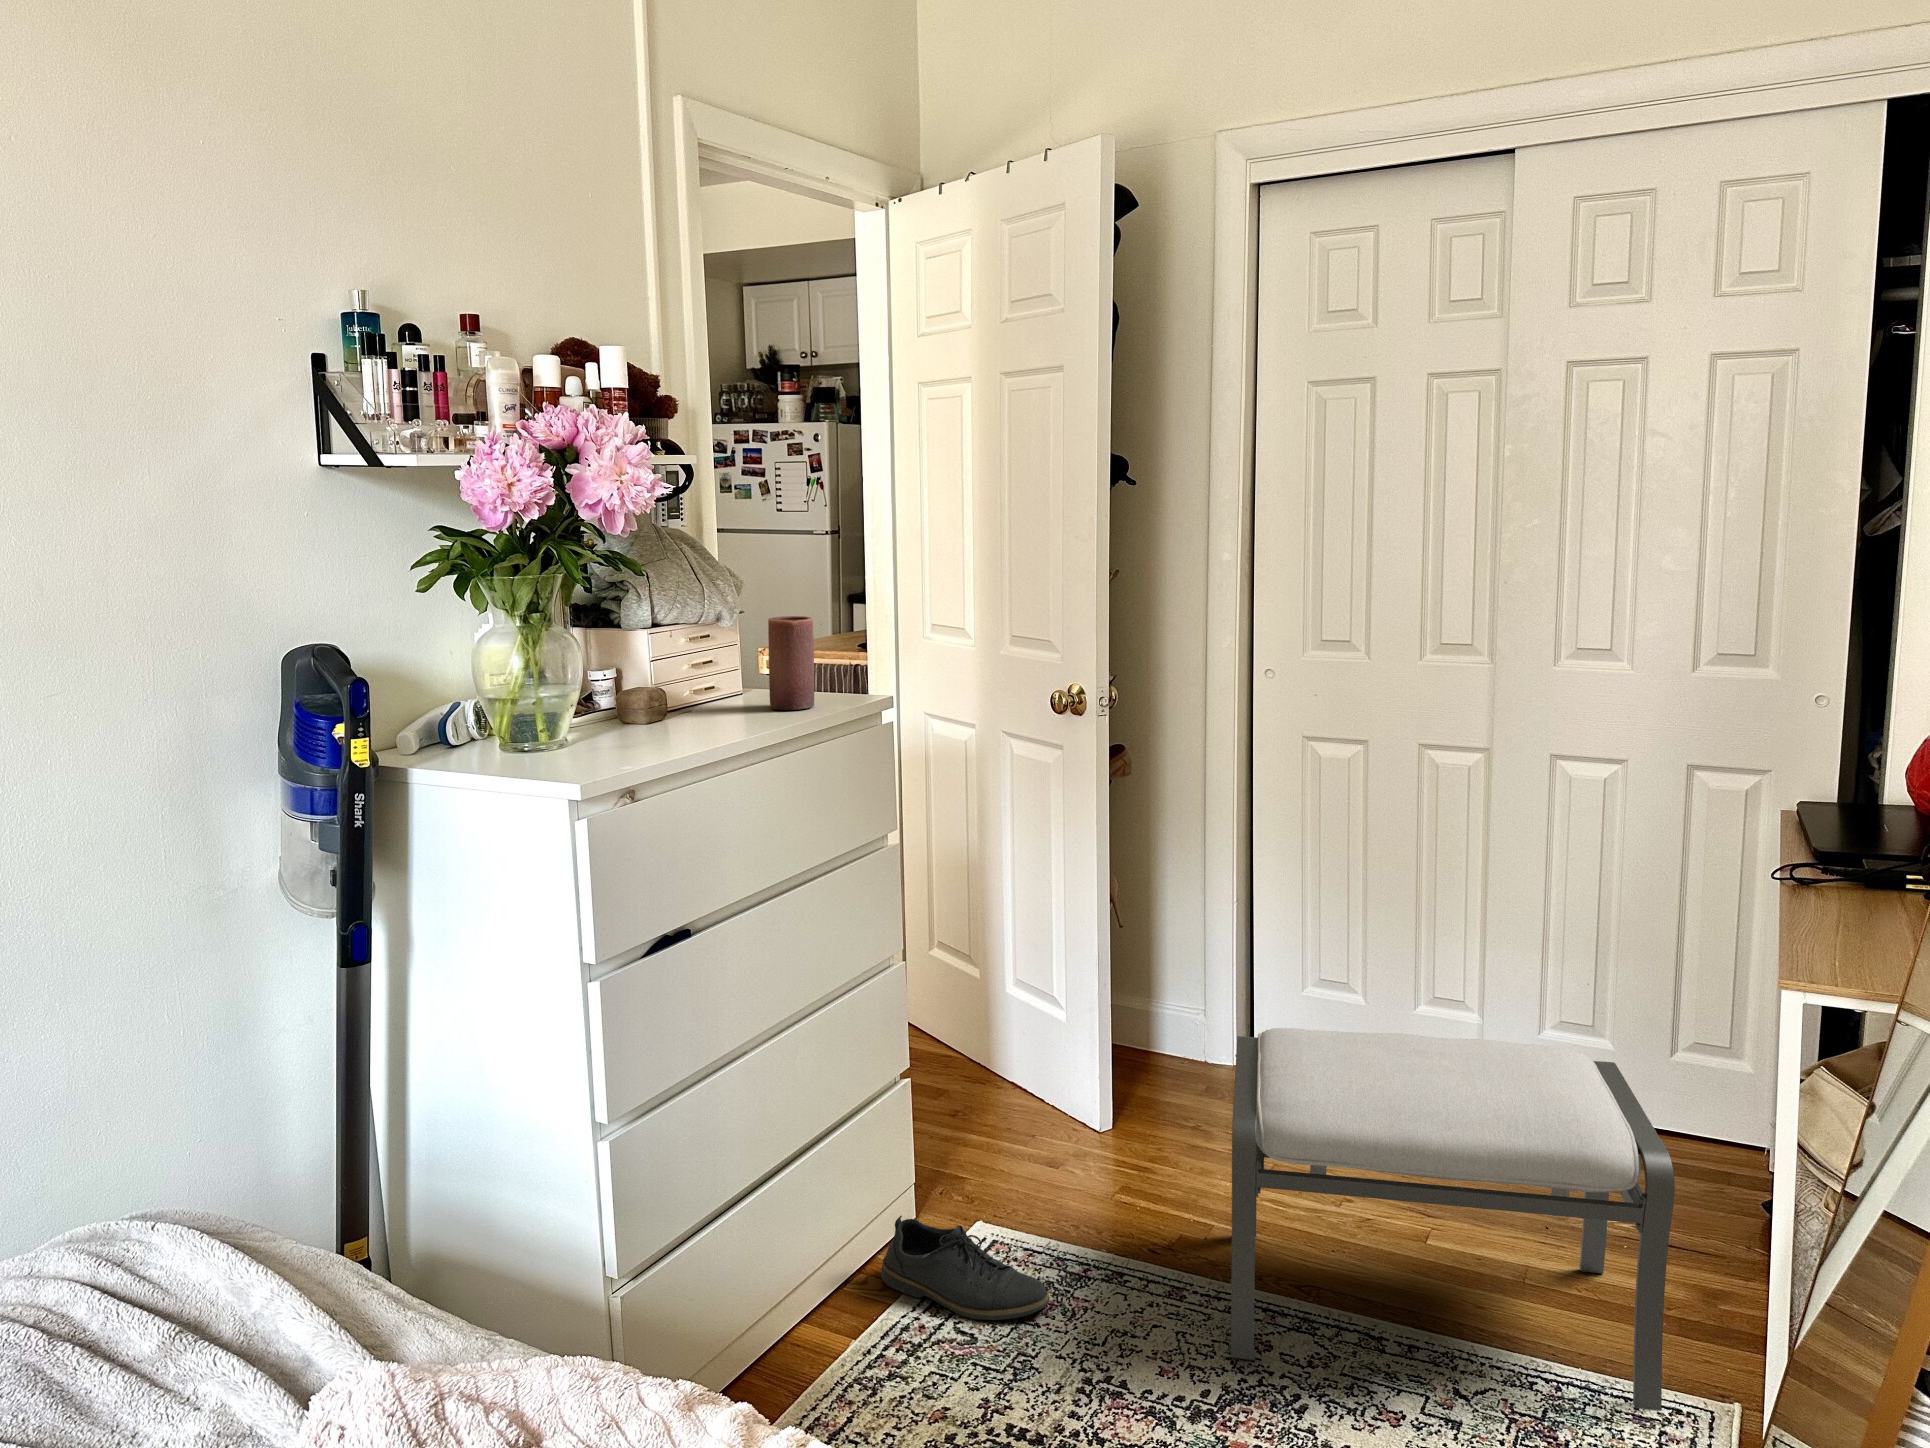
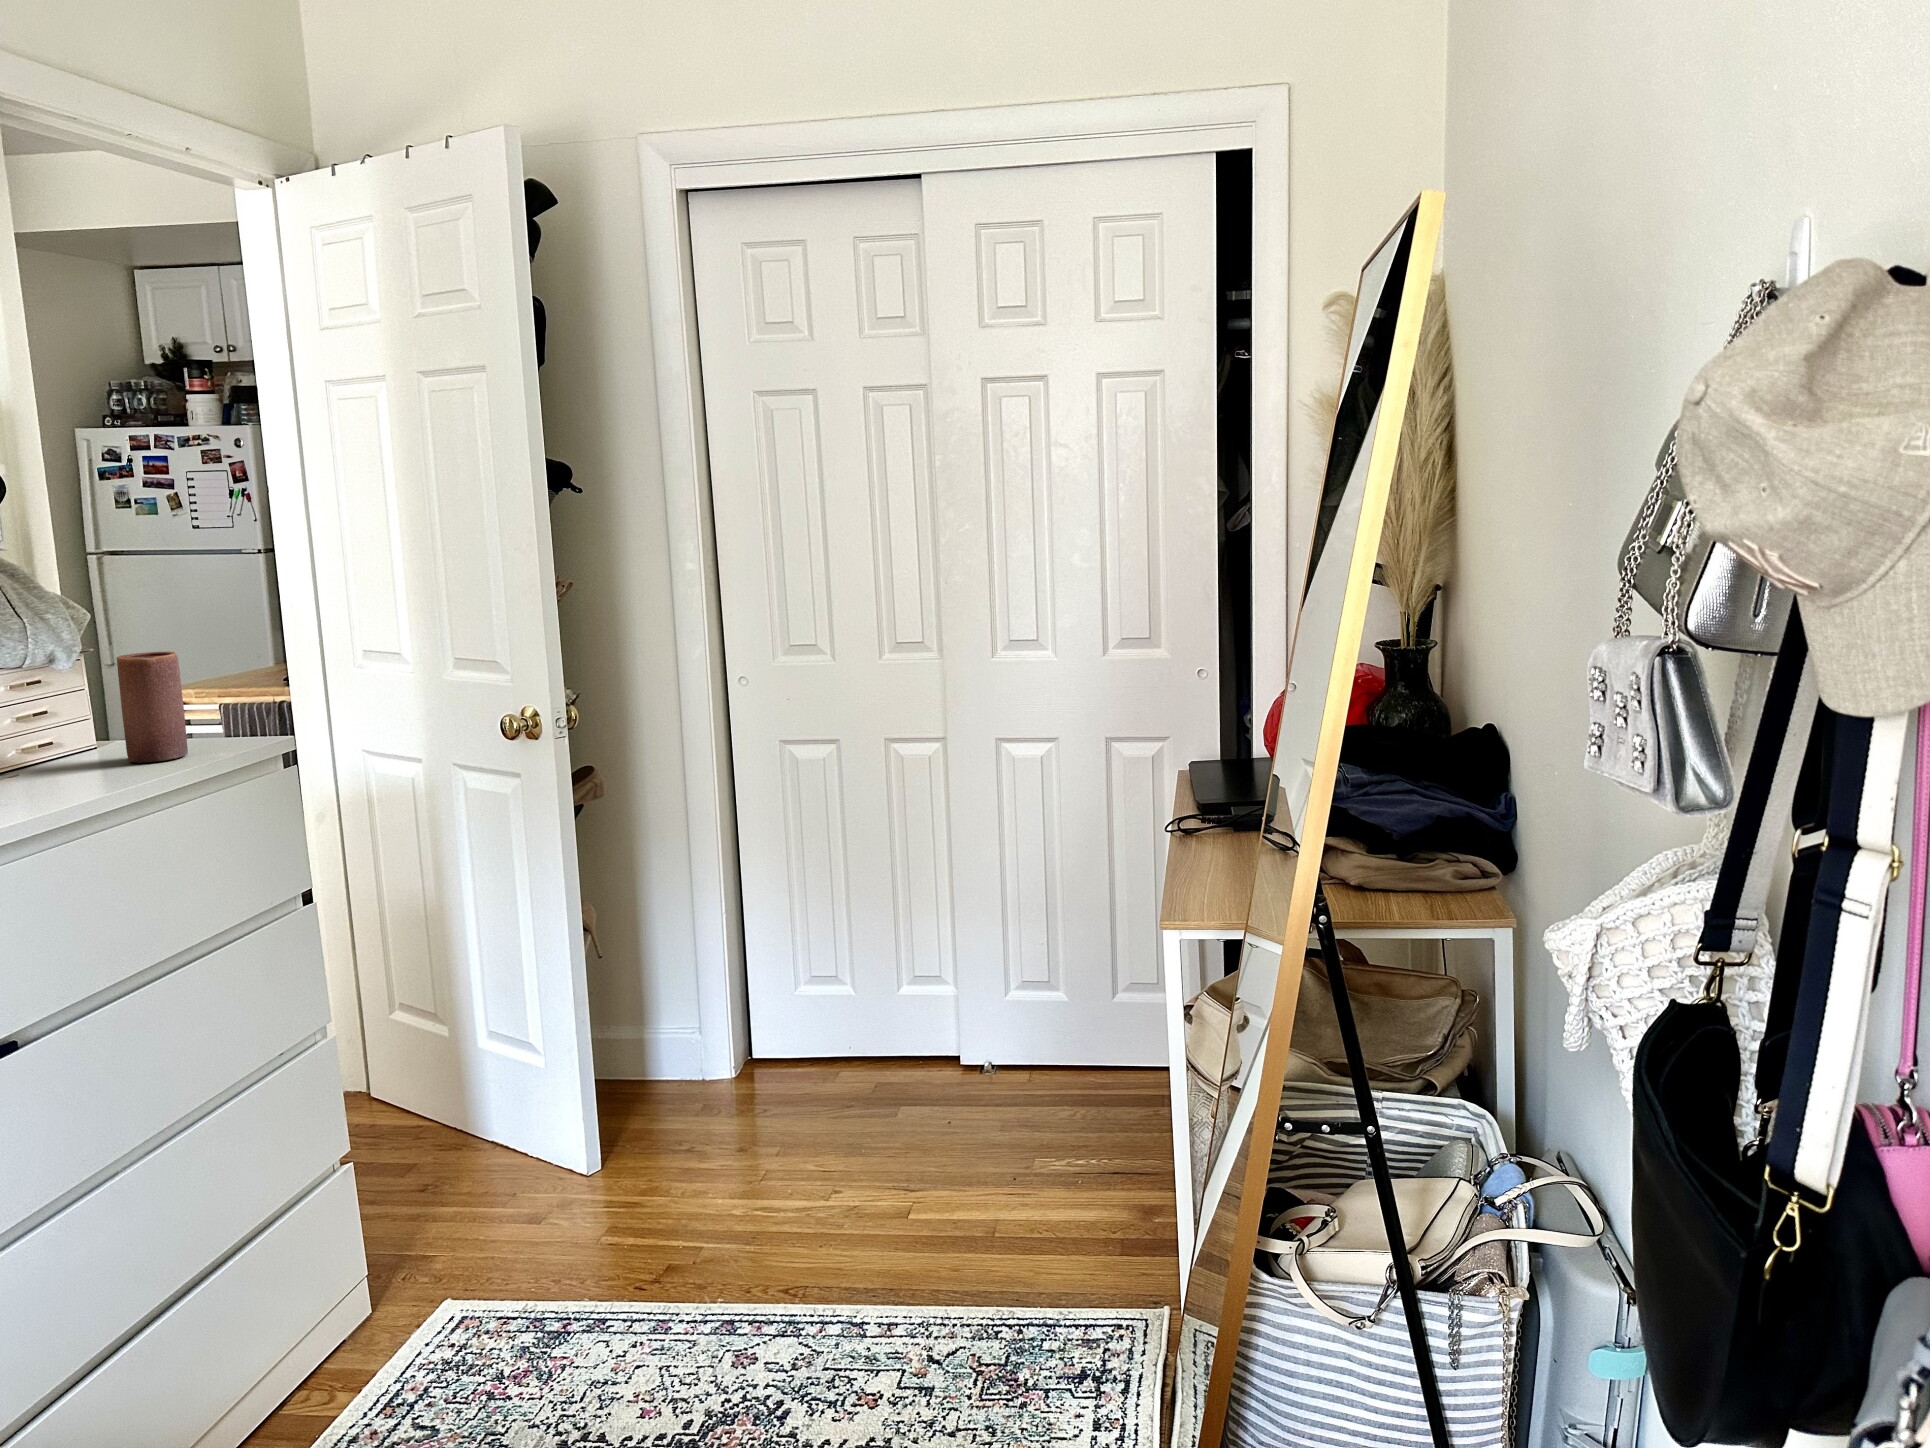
ottoman: present [1230,1028,1675,1411] -> none [699,1012,1105,1381]
shoe: present [881,1216,1049,1320] -> none [324,1310,522,1410]

